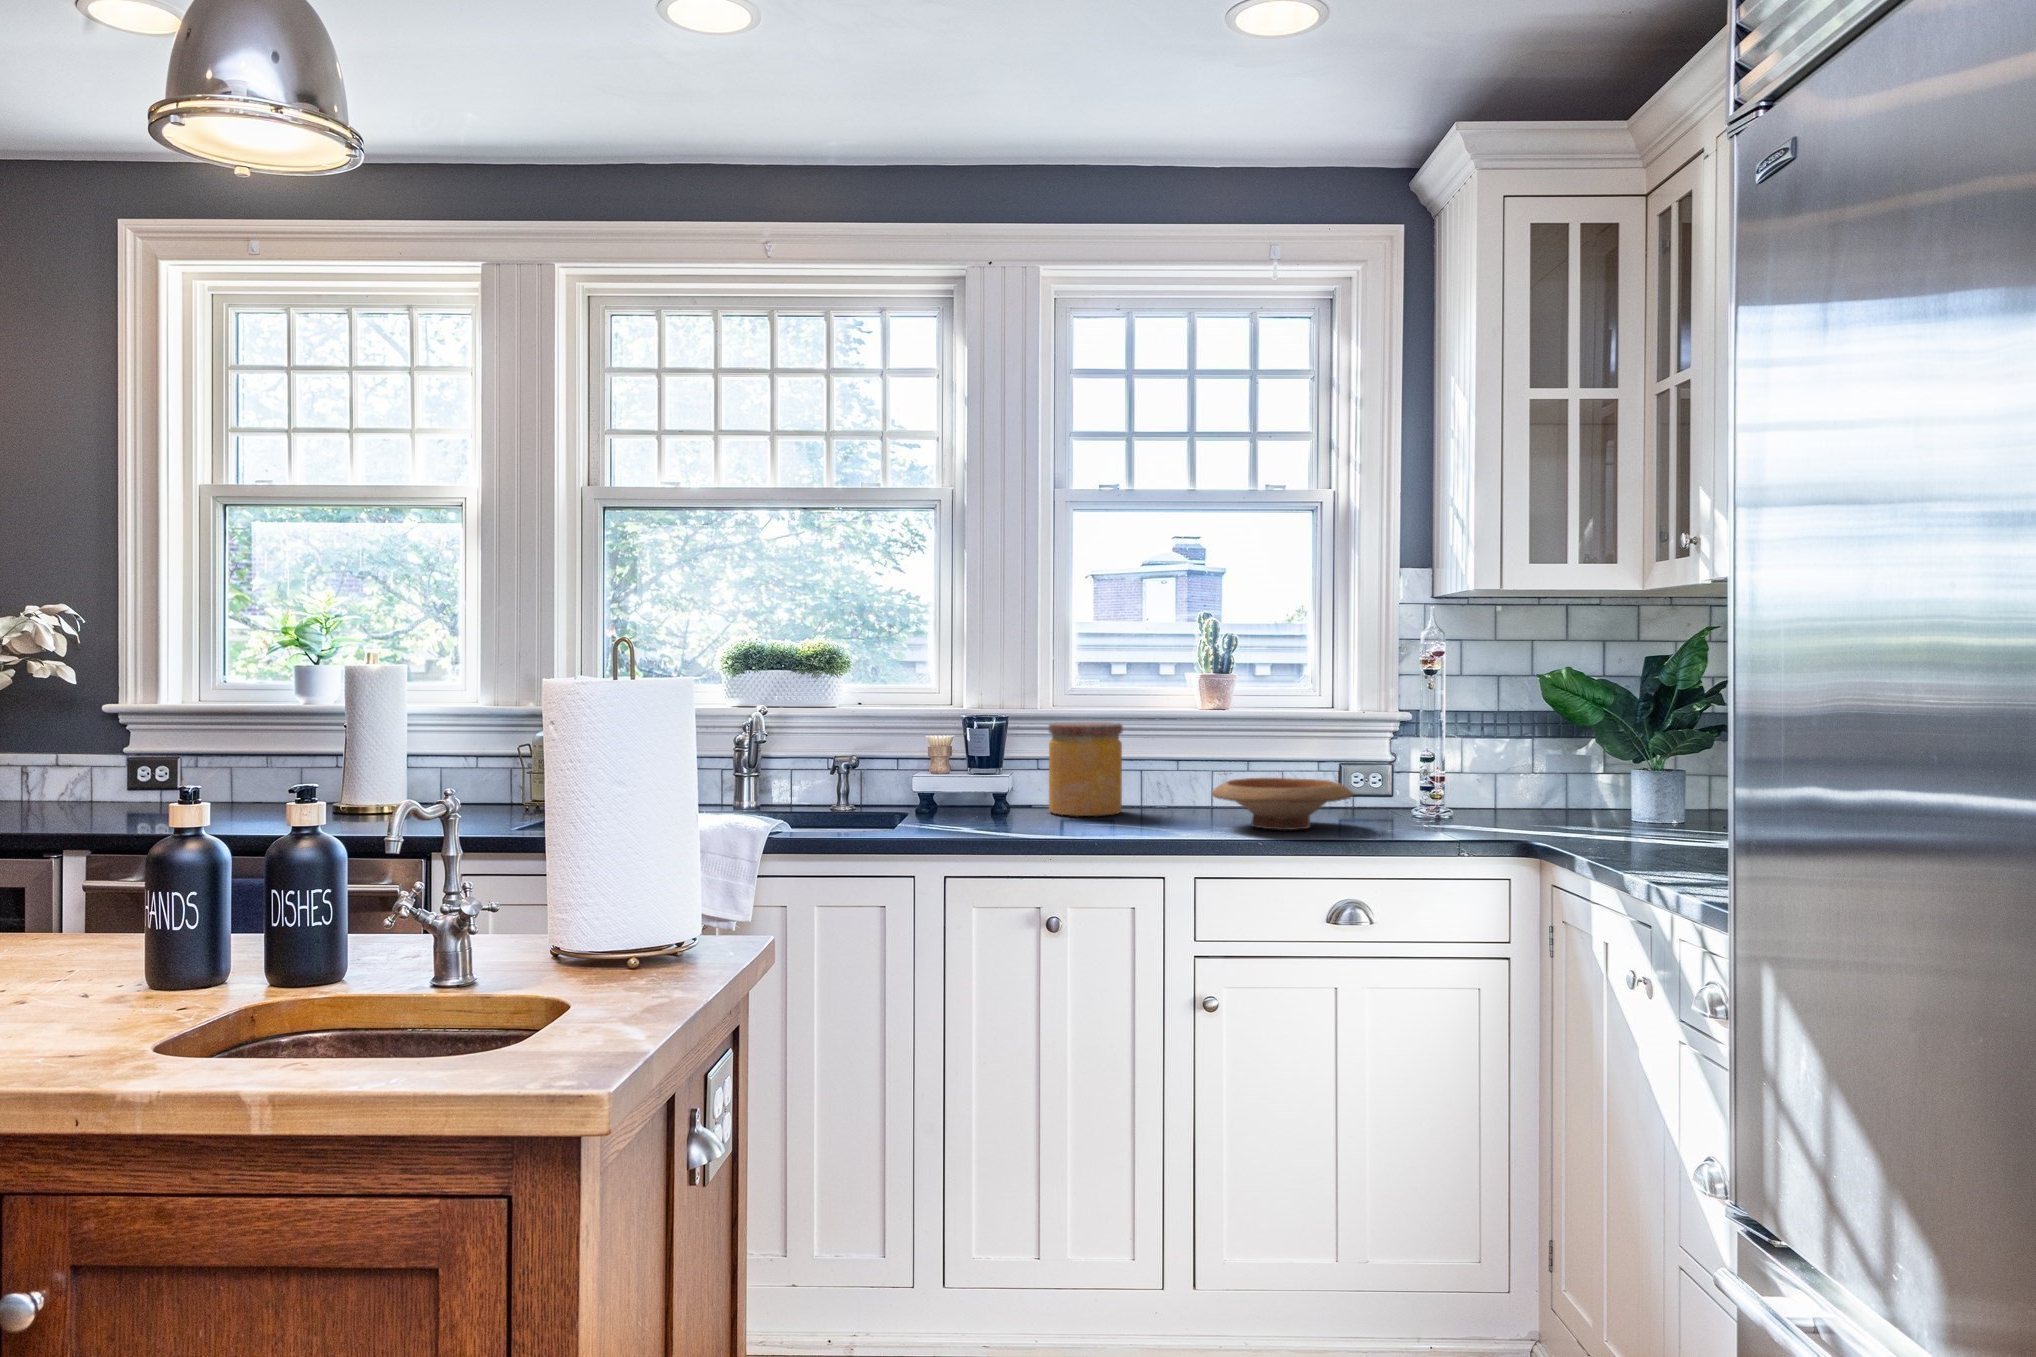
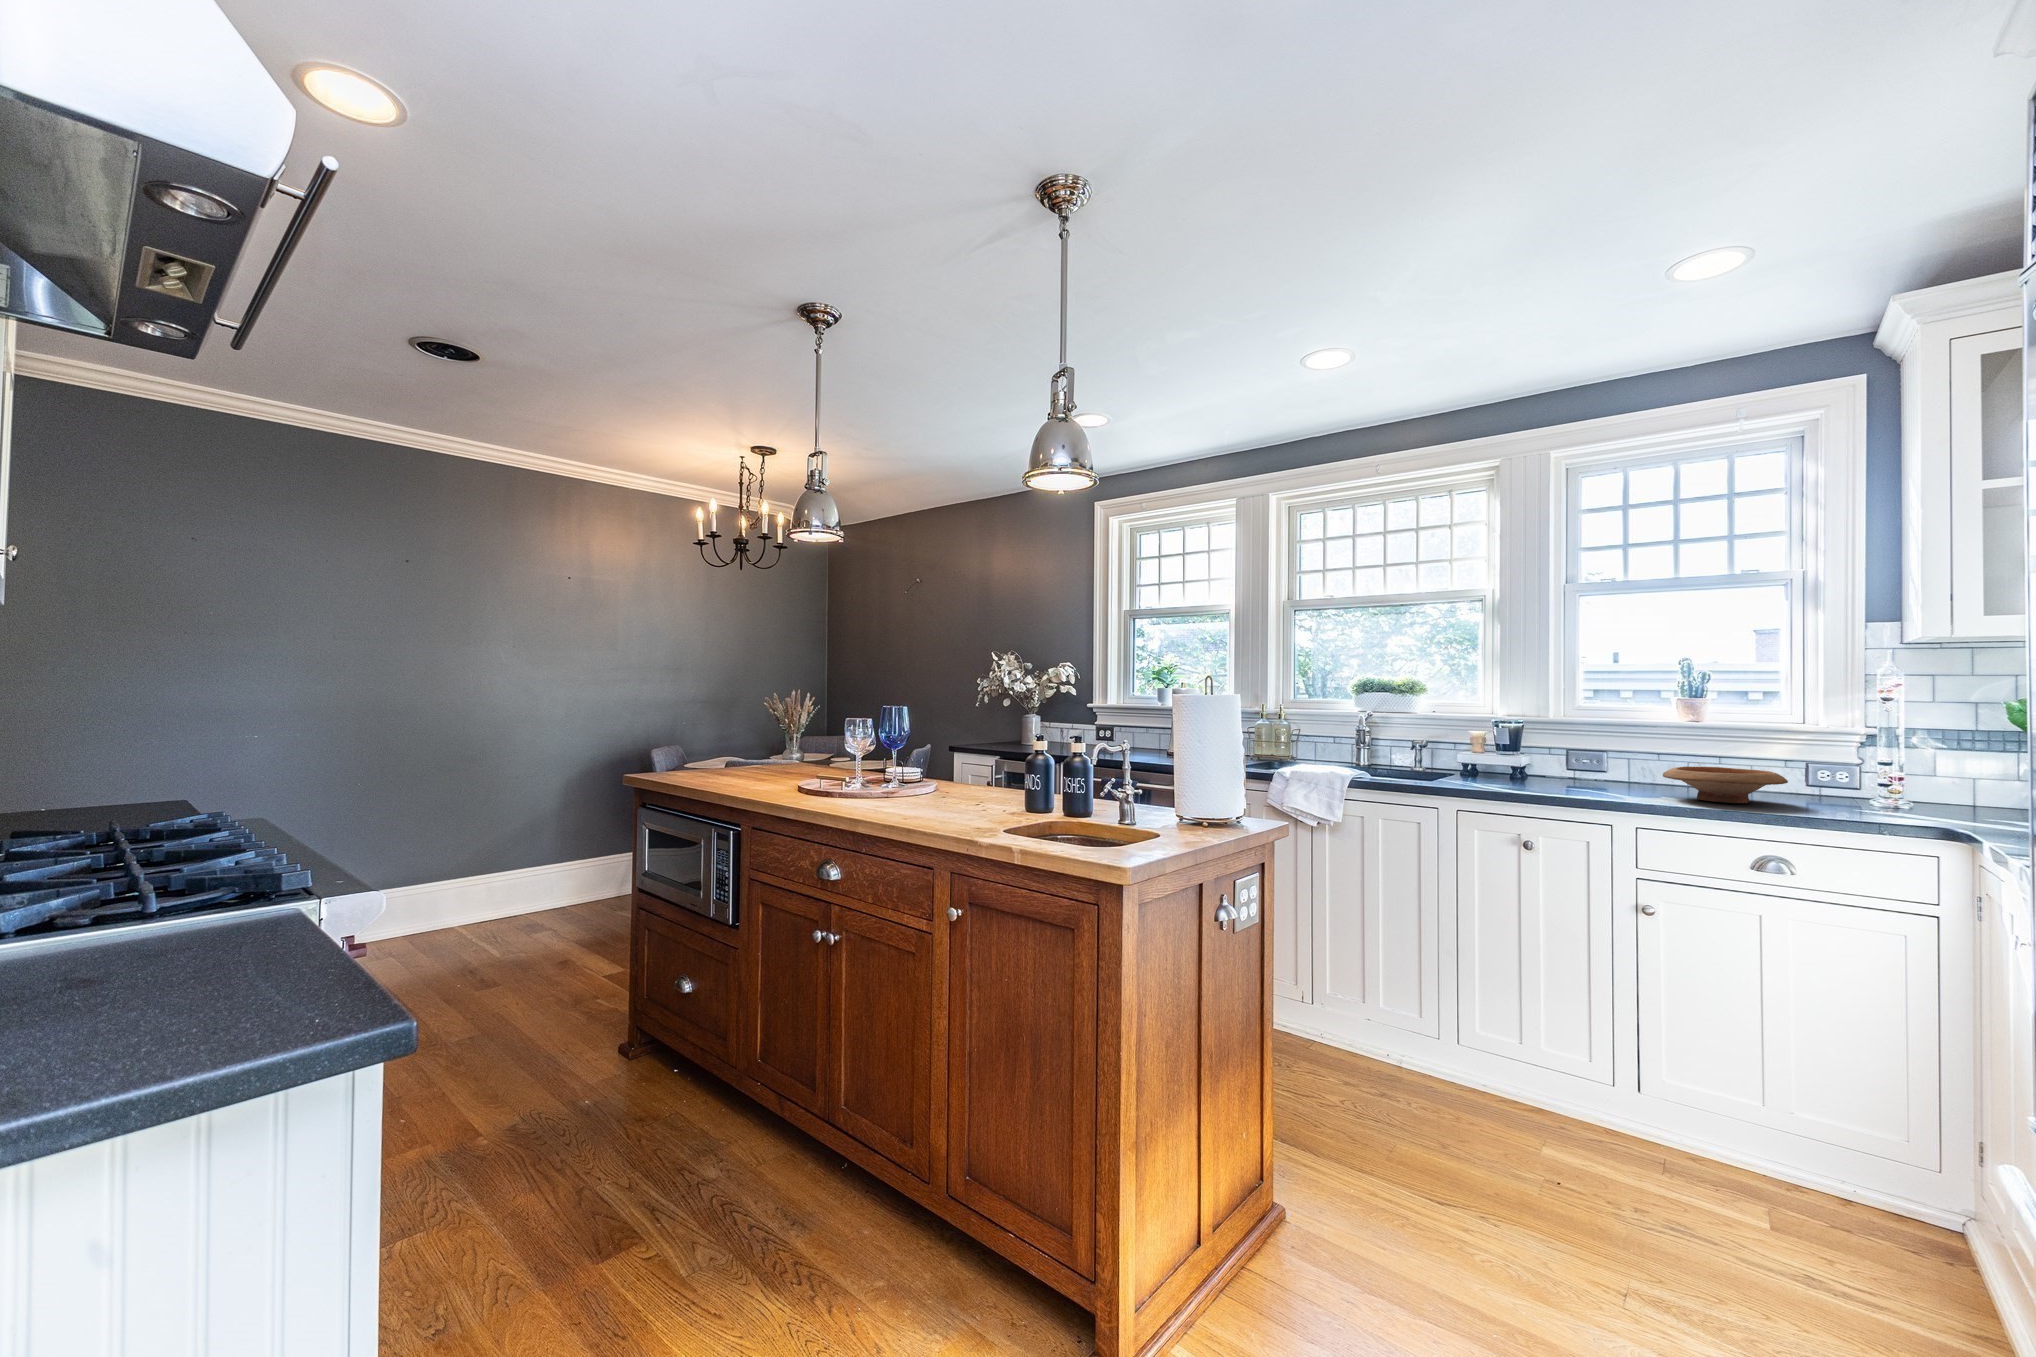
jar: present [1049,722,1123,816] -> none [1550,725,1605,785]

